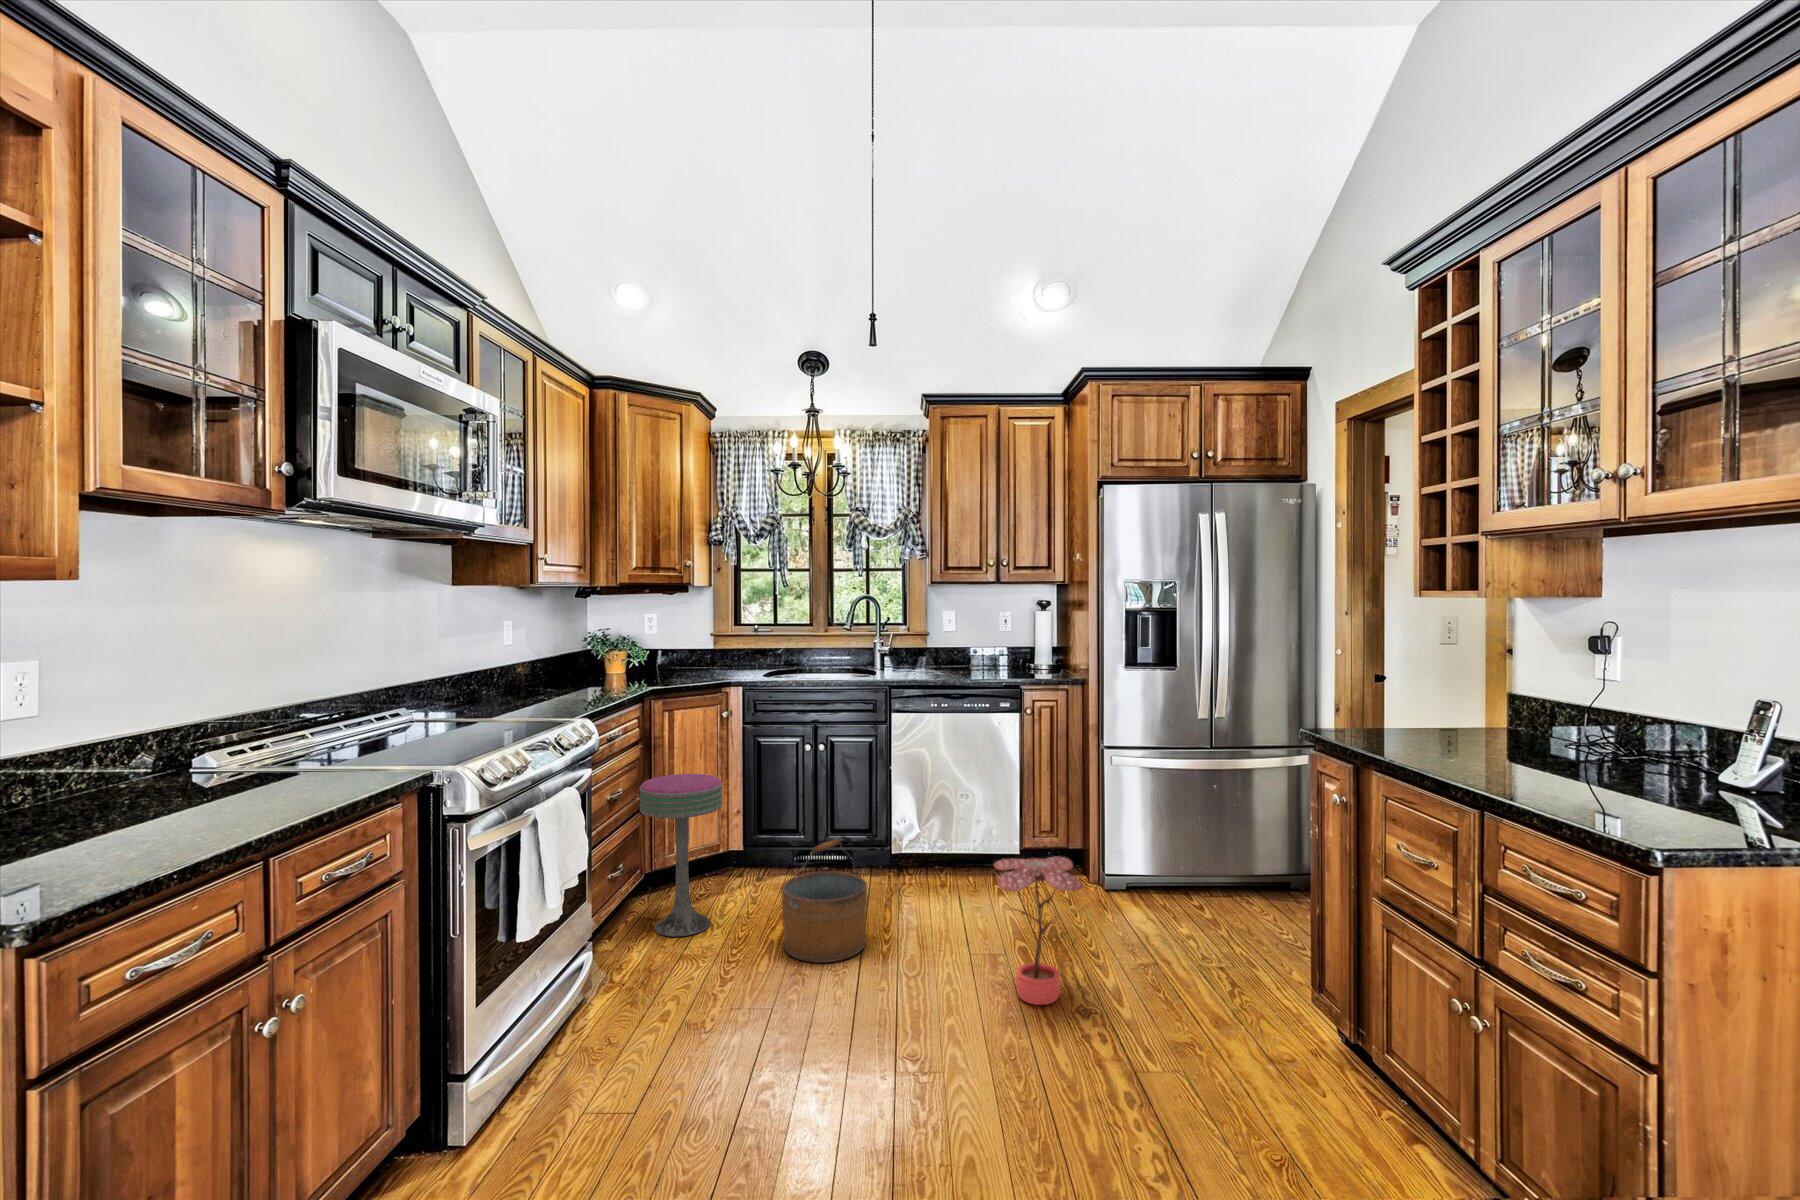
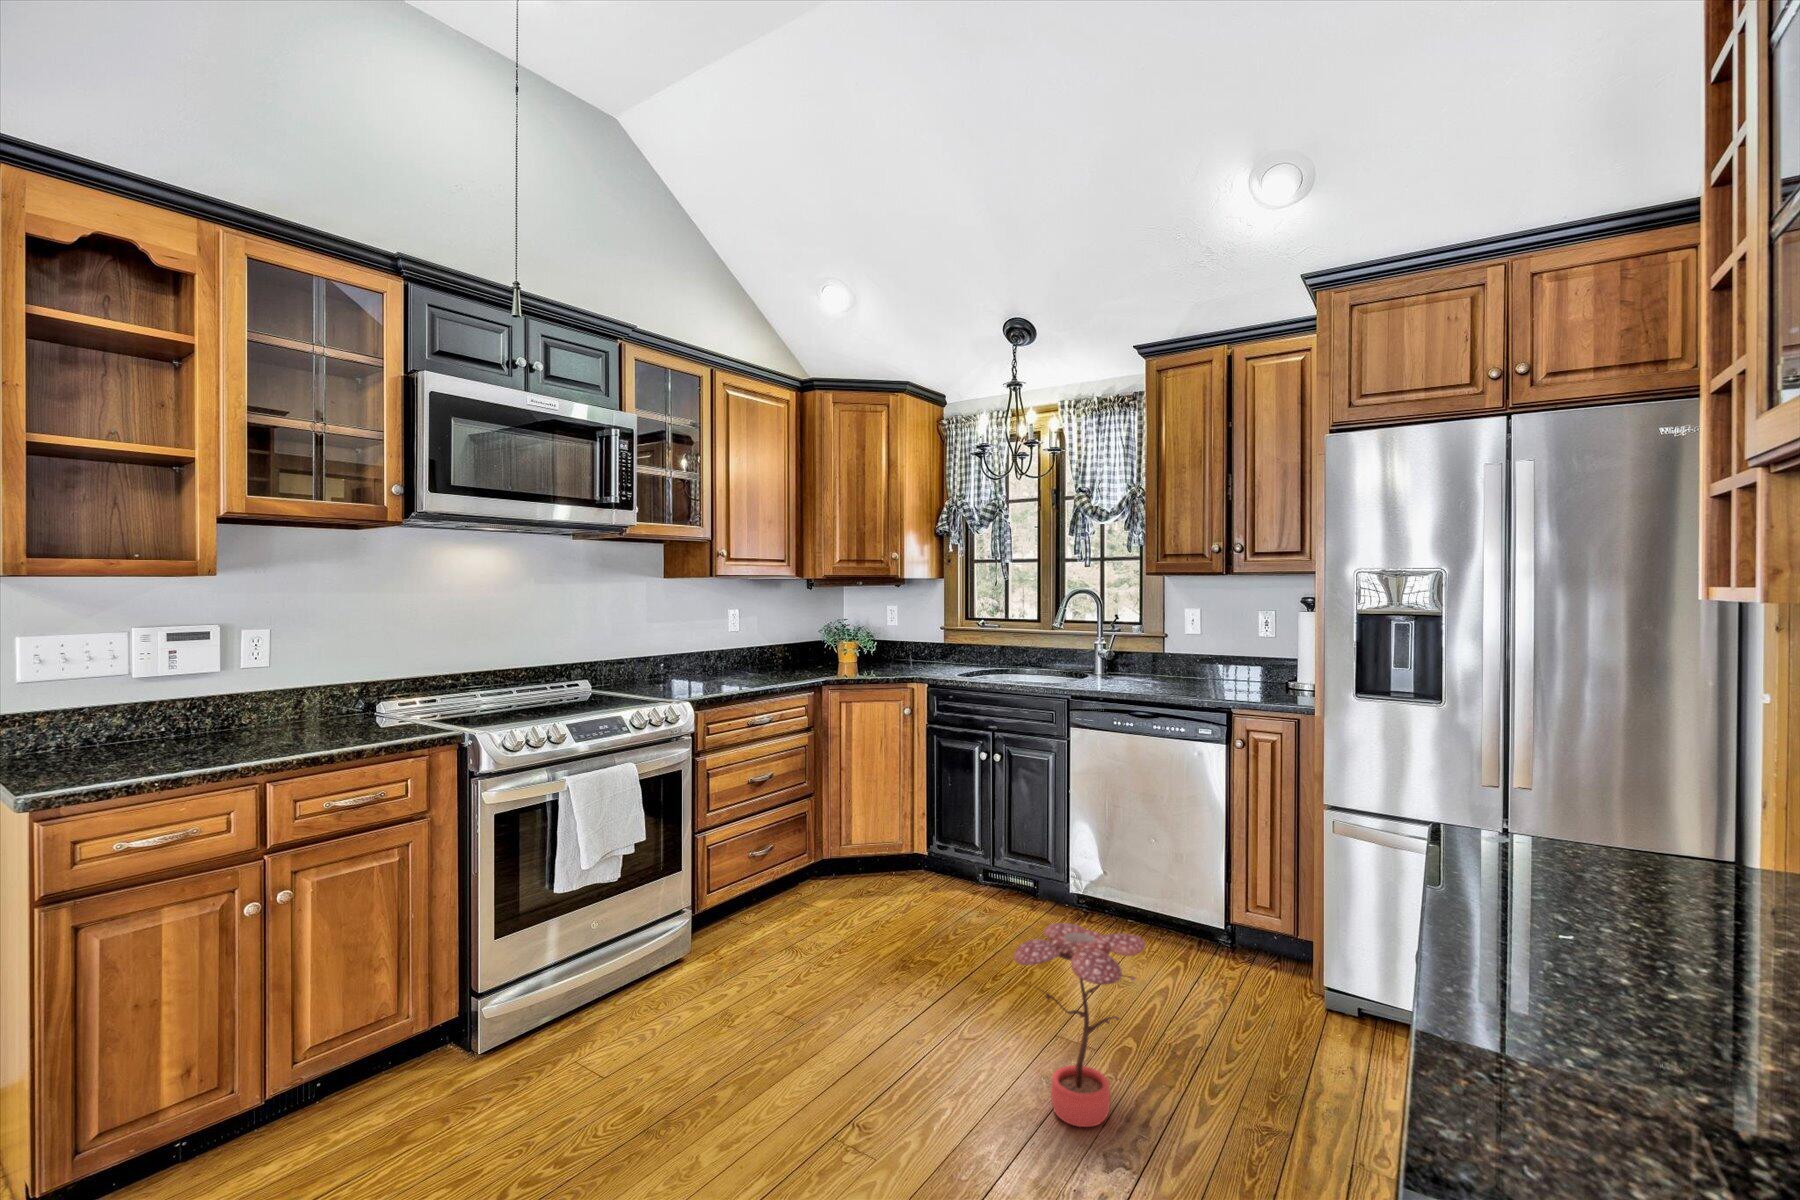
bar stool: present [640,774,722,937] -> none [770,768,852,933]
bucket: present [781,839,867,963] -> none [864,861,962,999]

